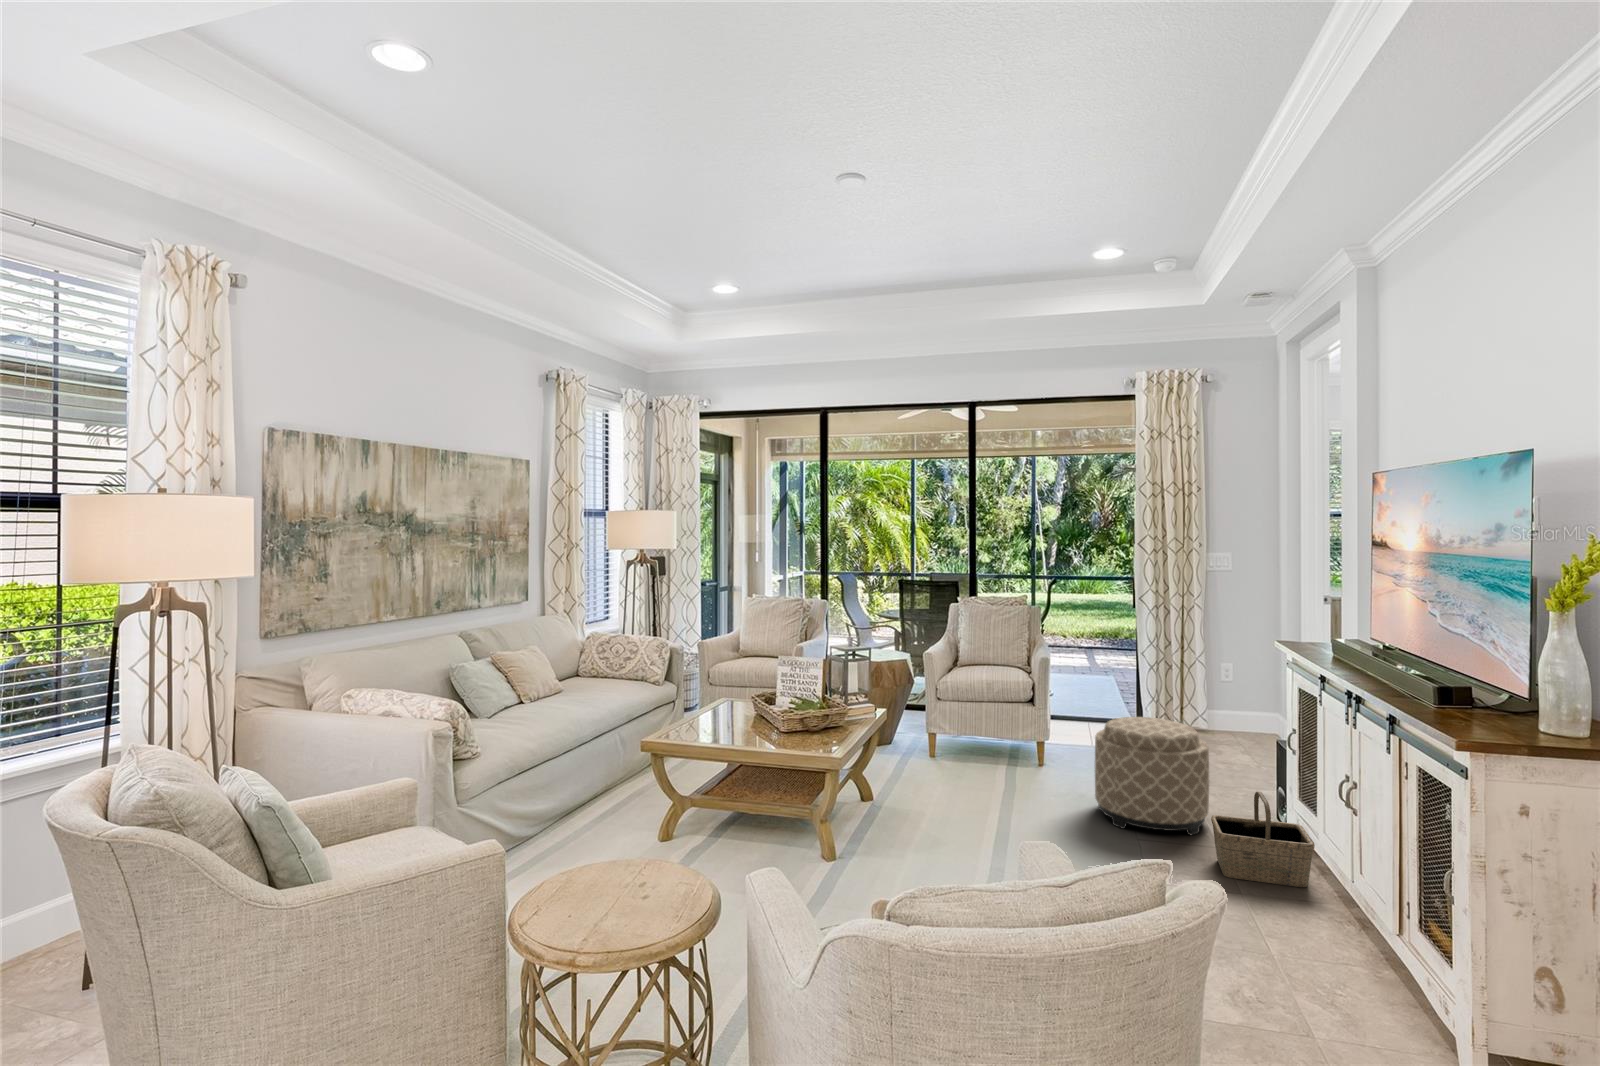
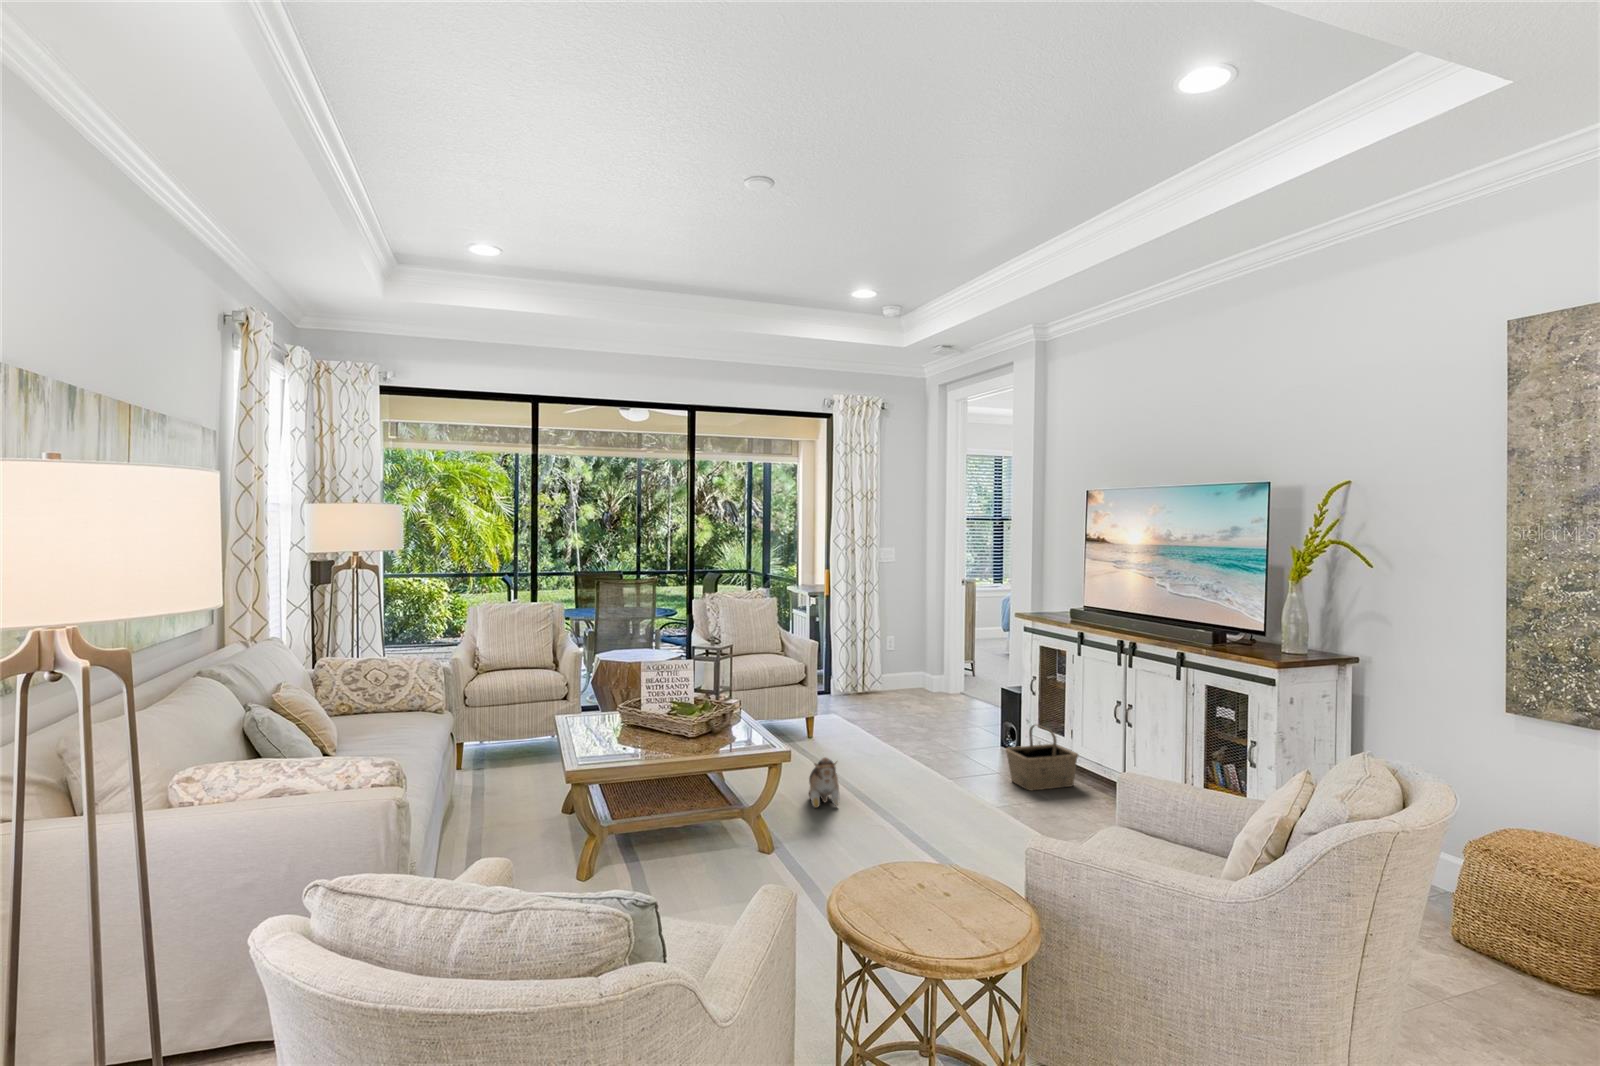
ottoman: present [1095,717,1209,835] -> none [897,682,982,774]
plush toy: none [921,778,972,835] -> present [809,758,840,808]

